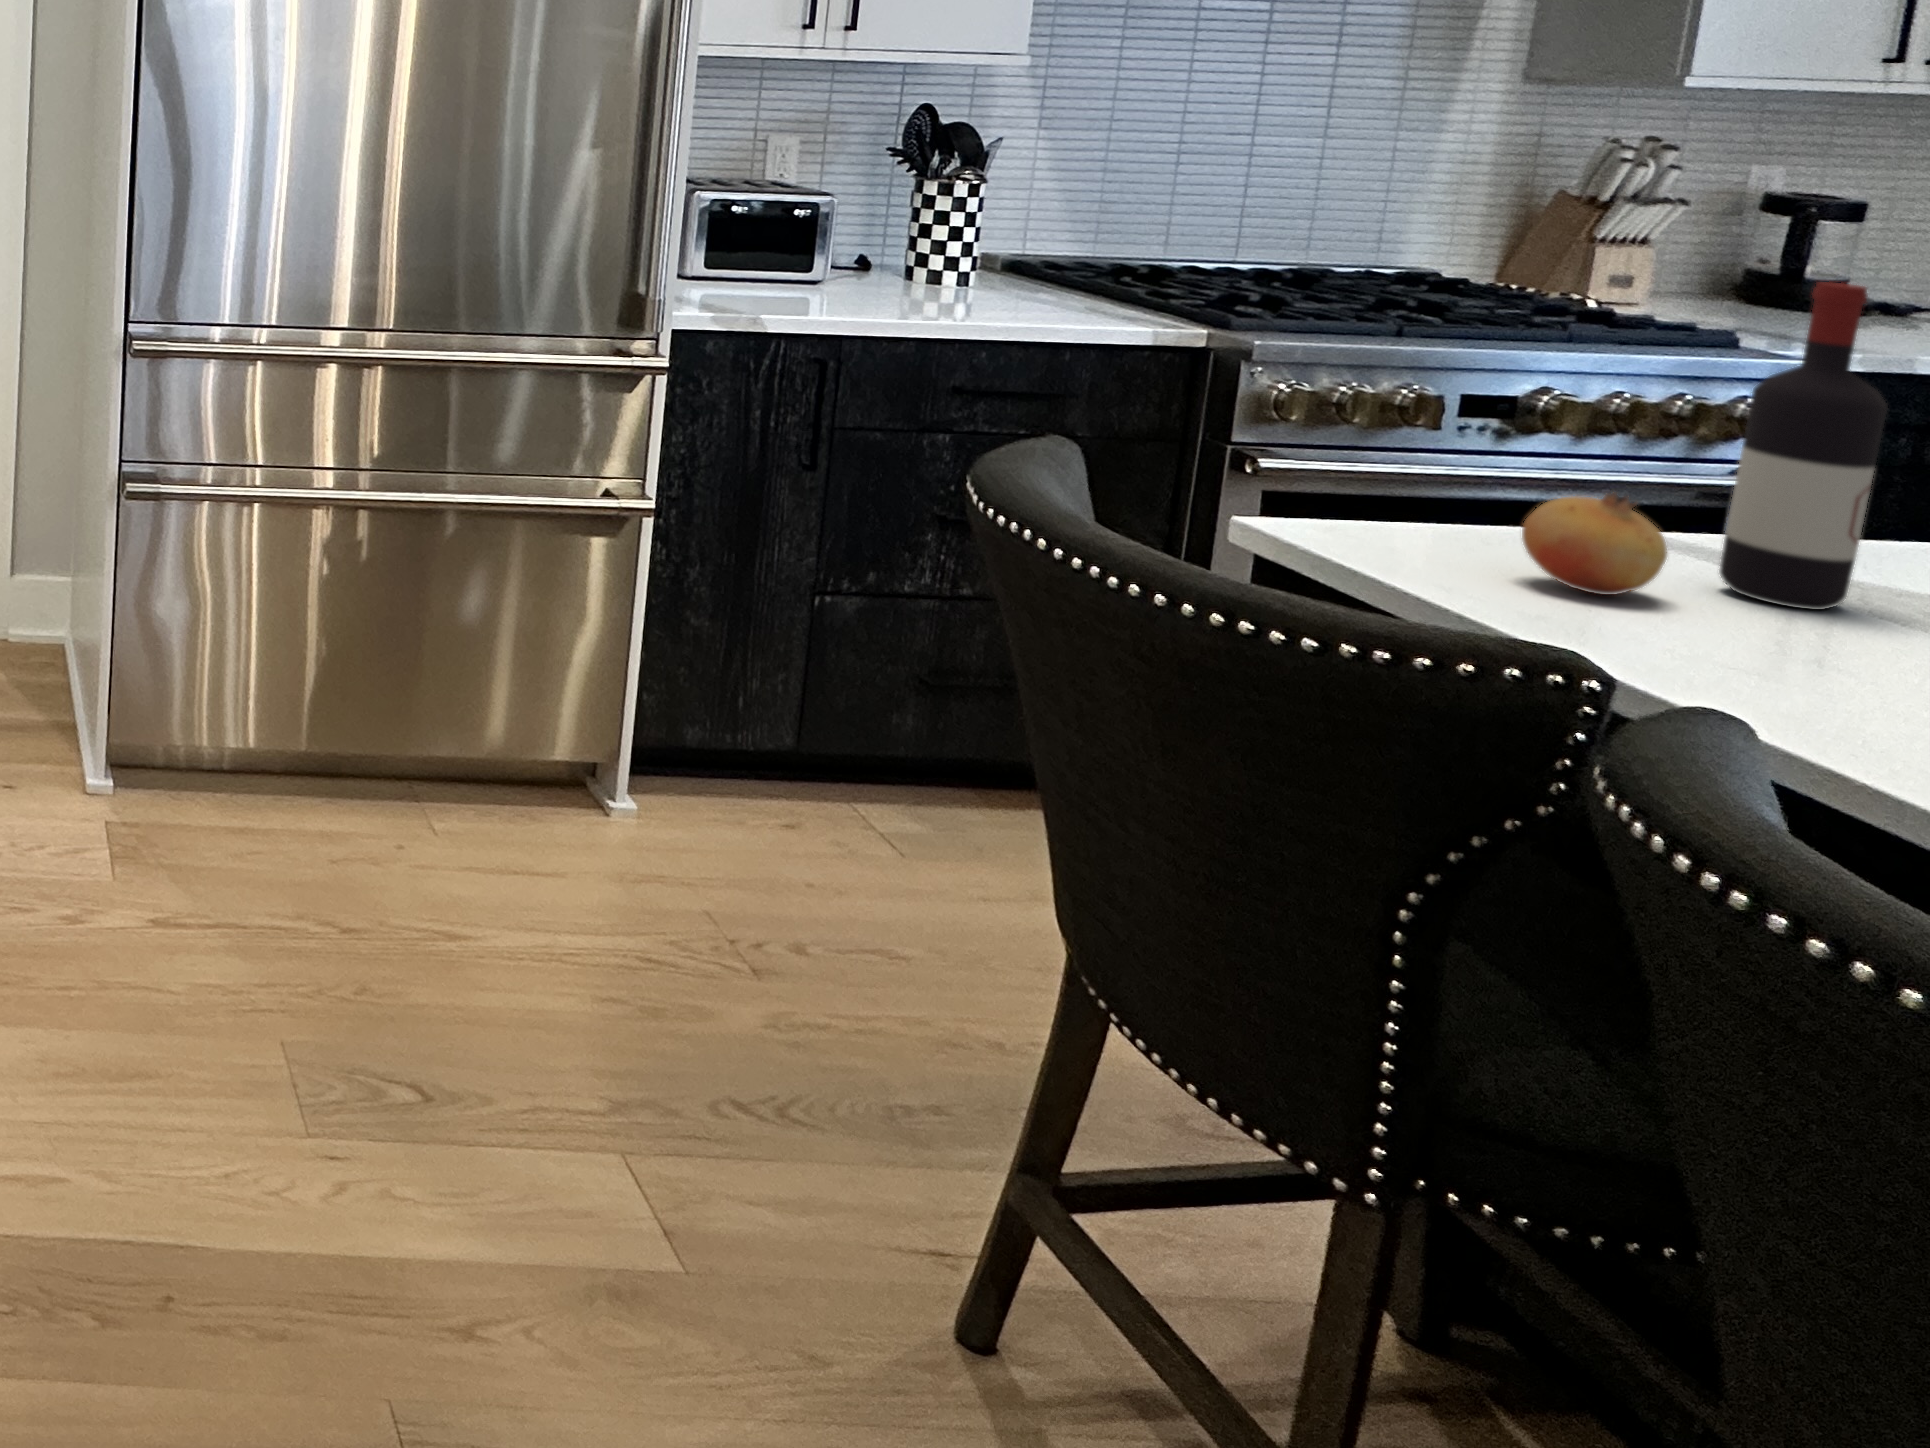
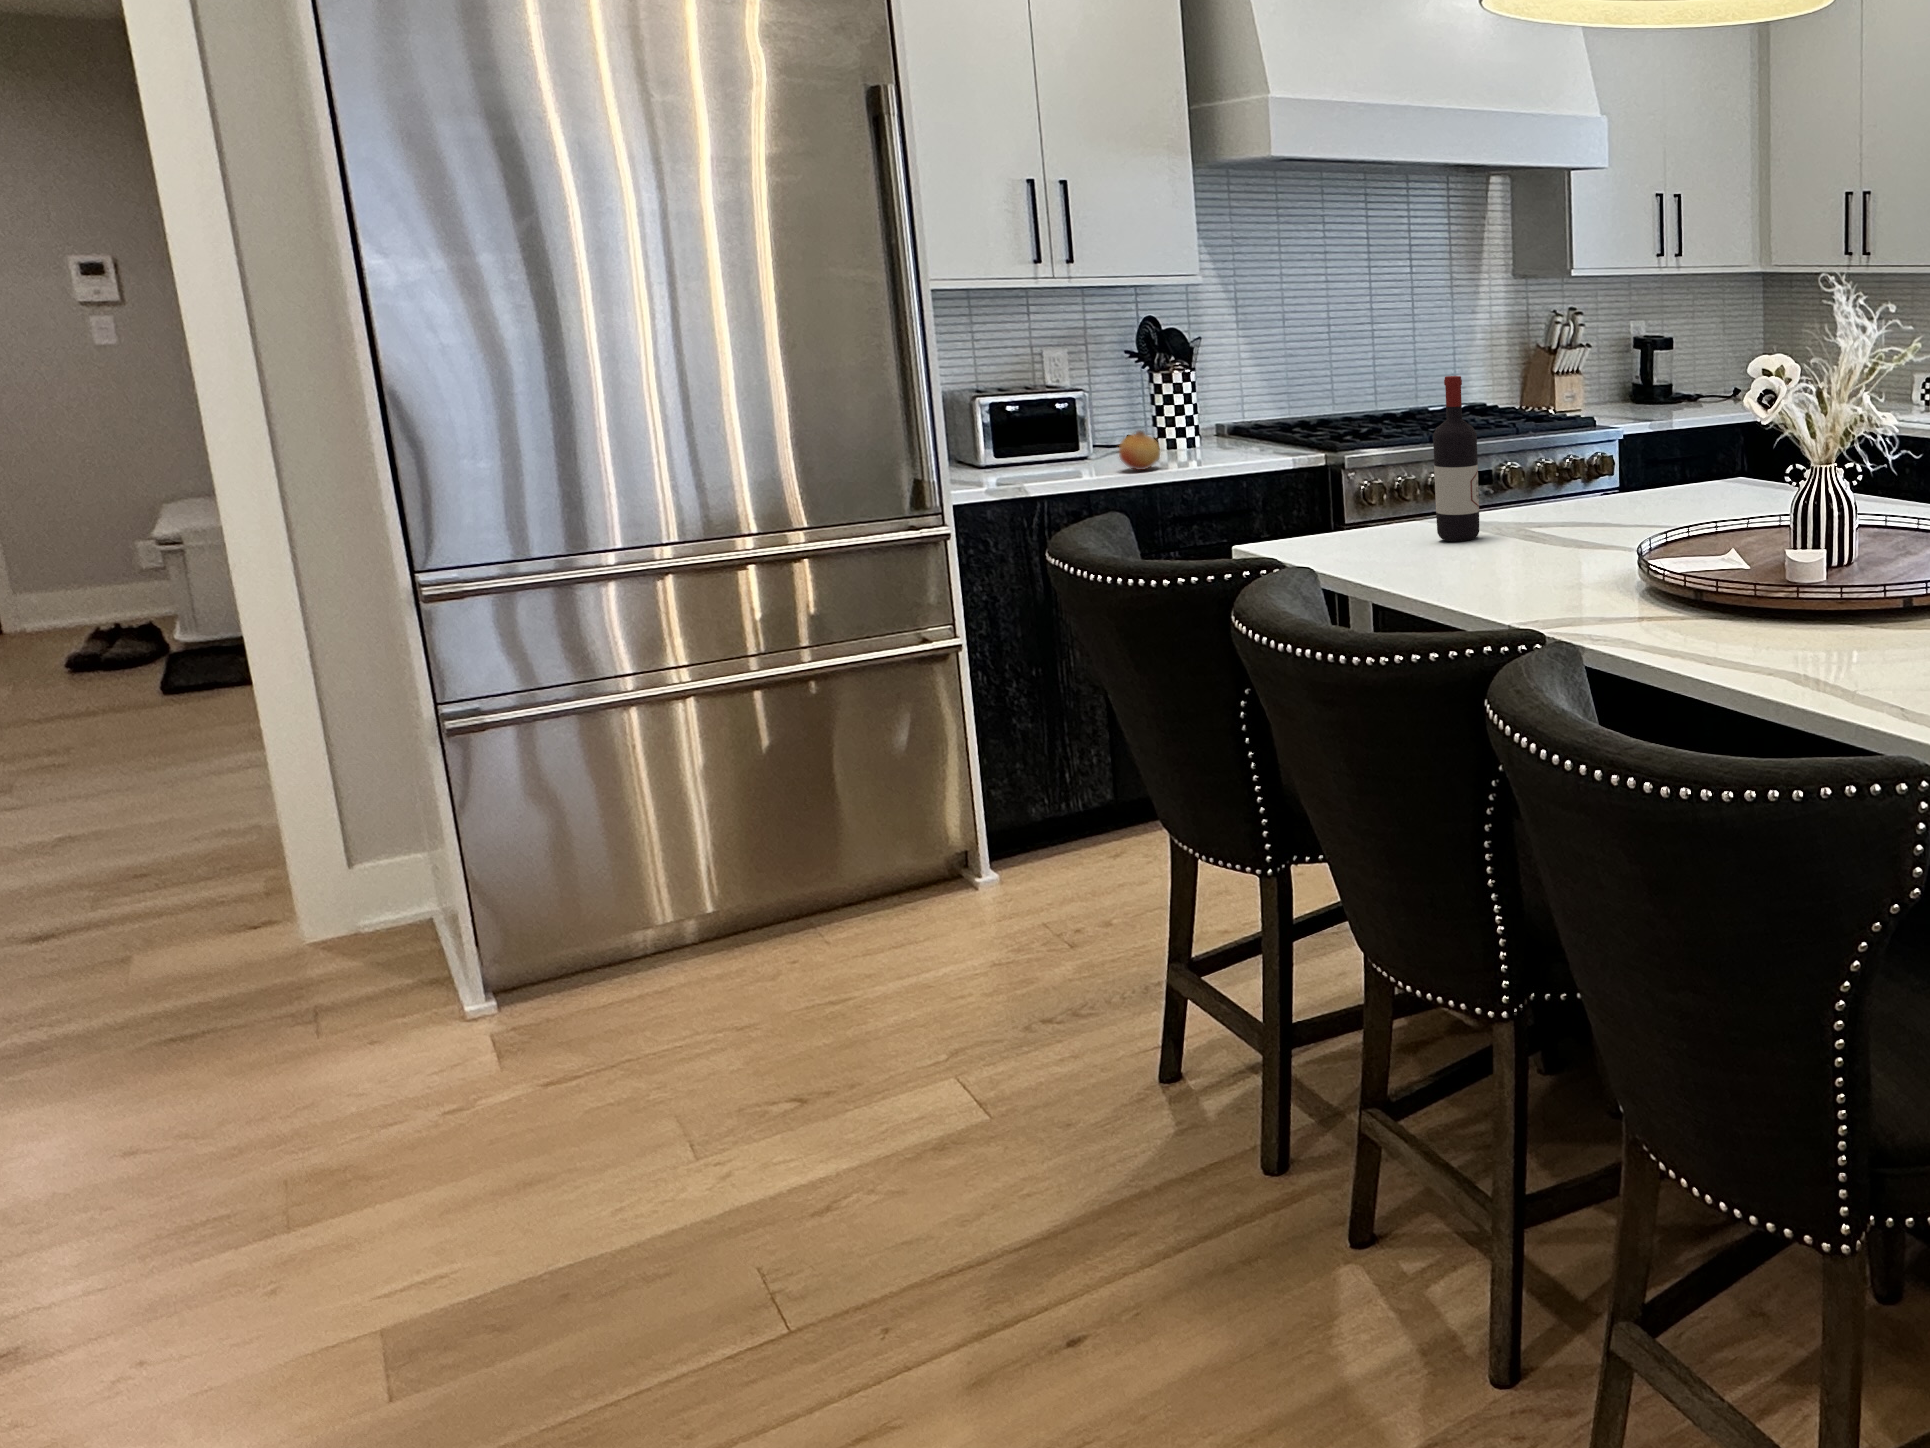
fruit: present [1522,492,1667,595] -> present [1119,431,1160,470]

